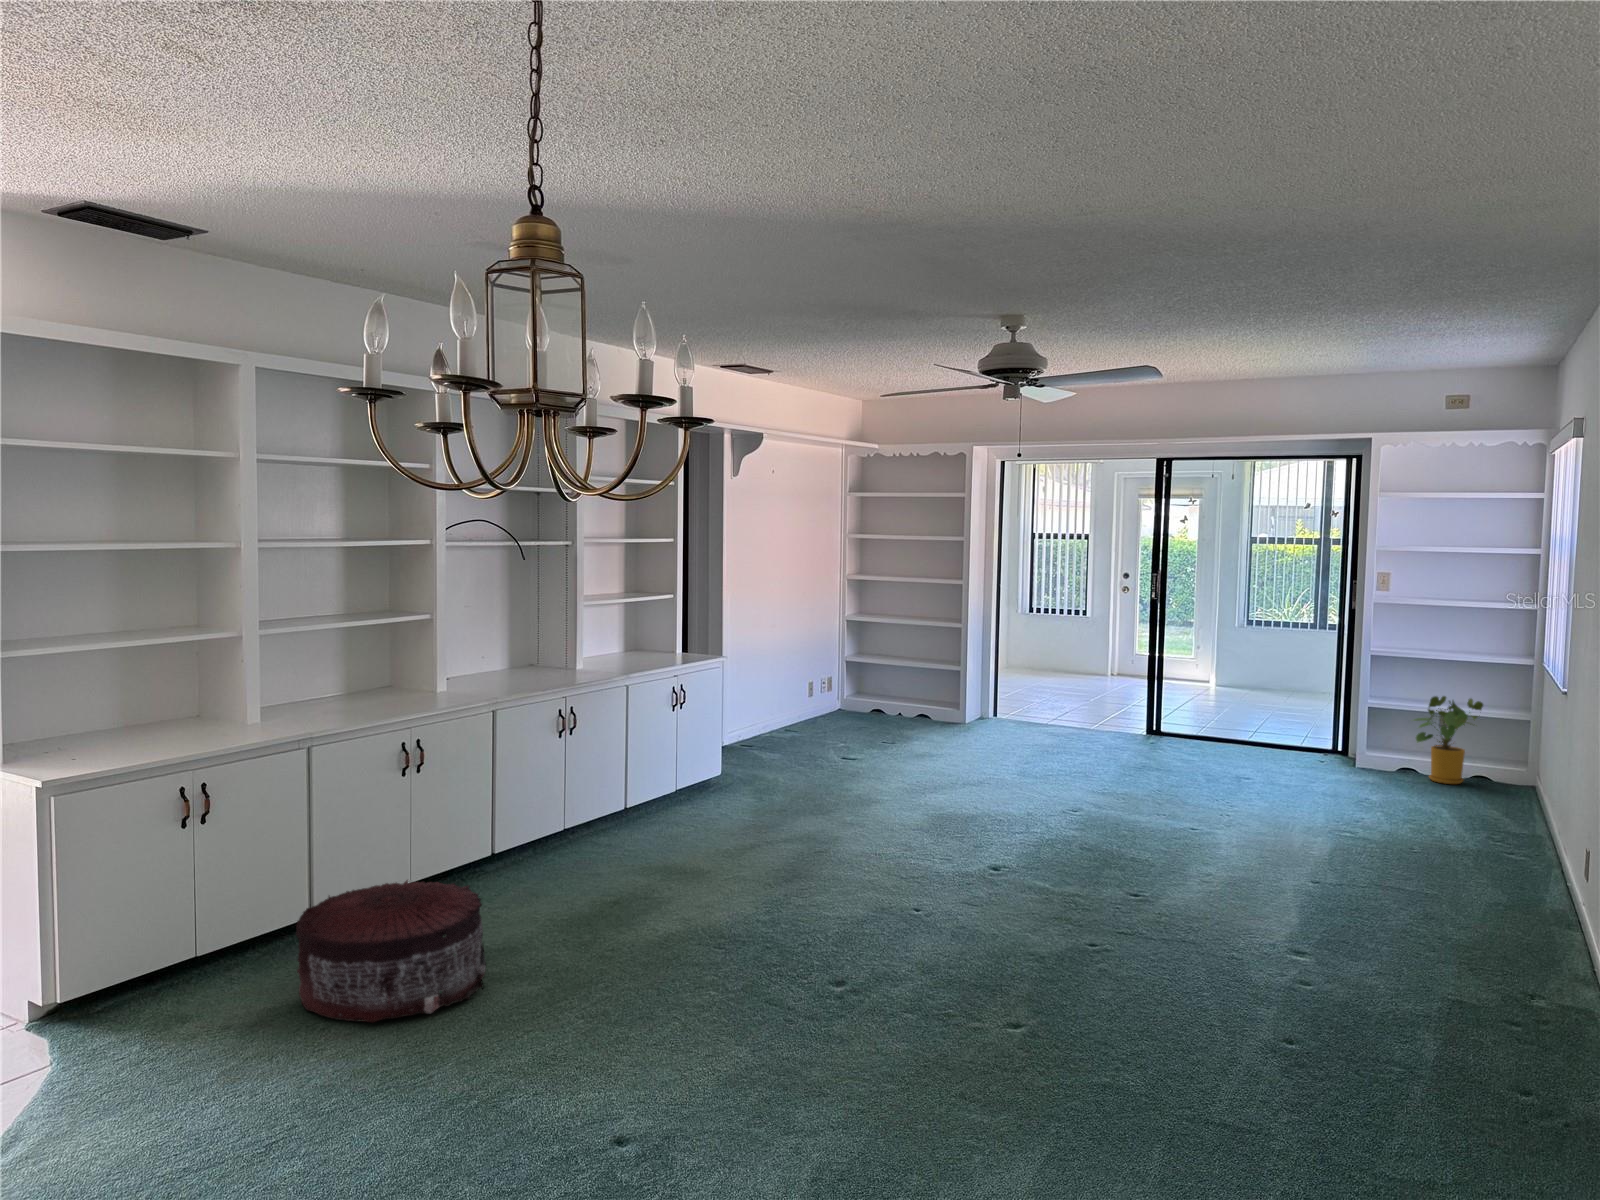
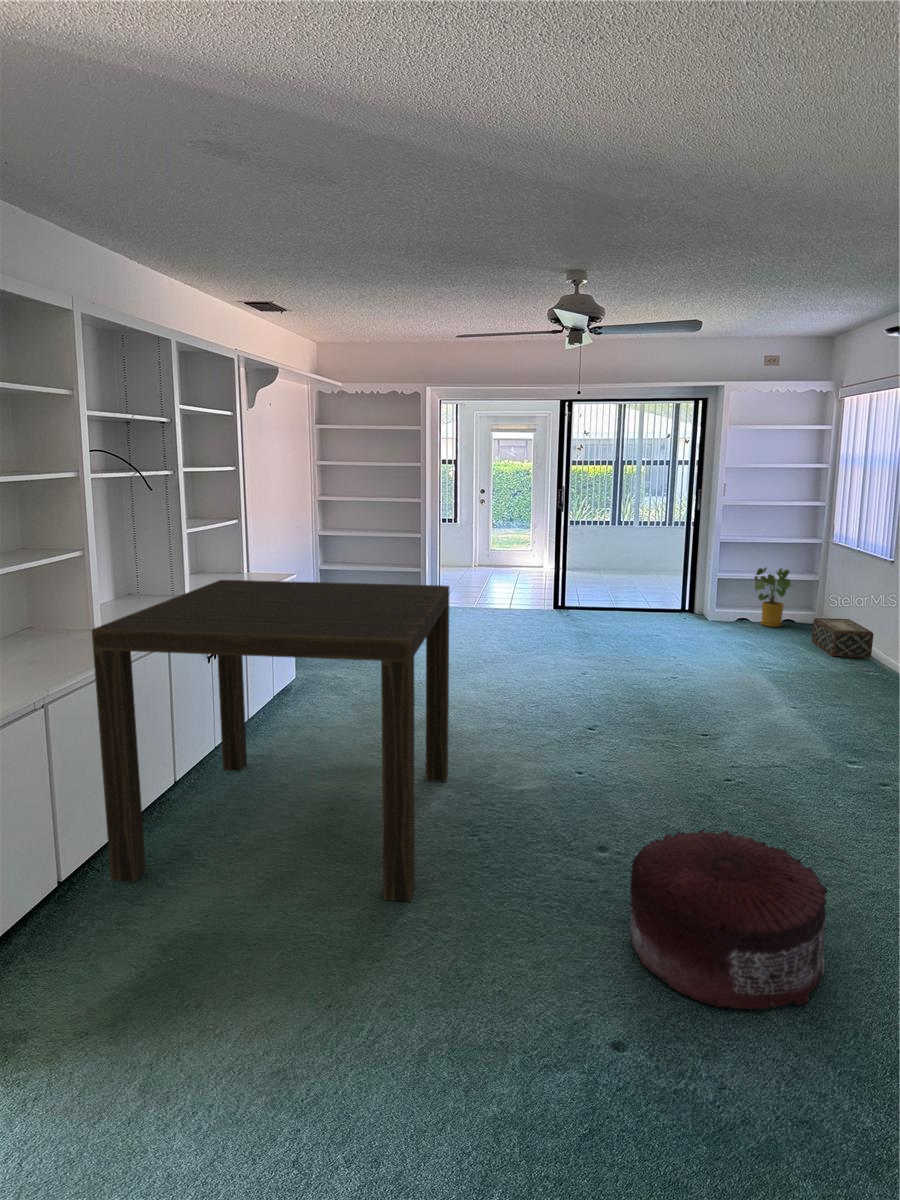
dining table: none [413,641,785,941] -> present [92,580,449,902]
woven basket: none [1474,771,1541,832] -> present [812,618,873,657]
pouf: present [296,880,486,1022] -> present [629,830,827,1009]

